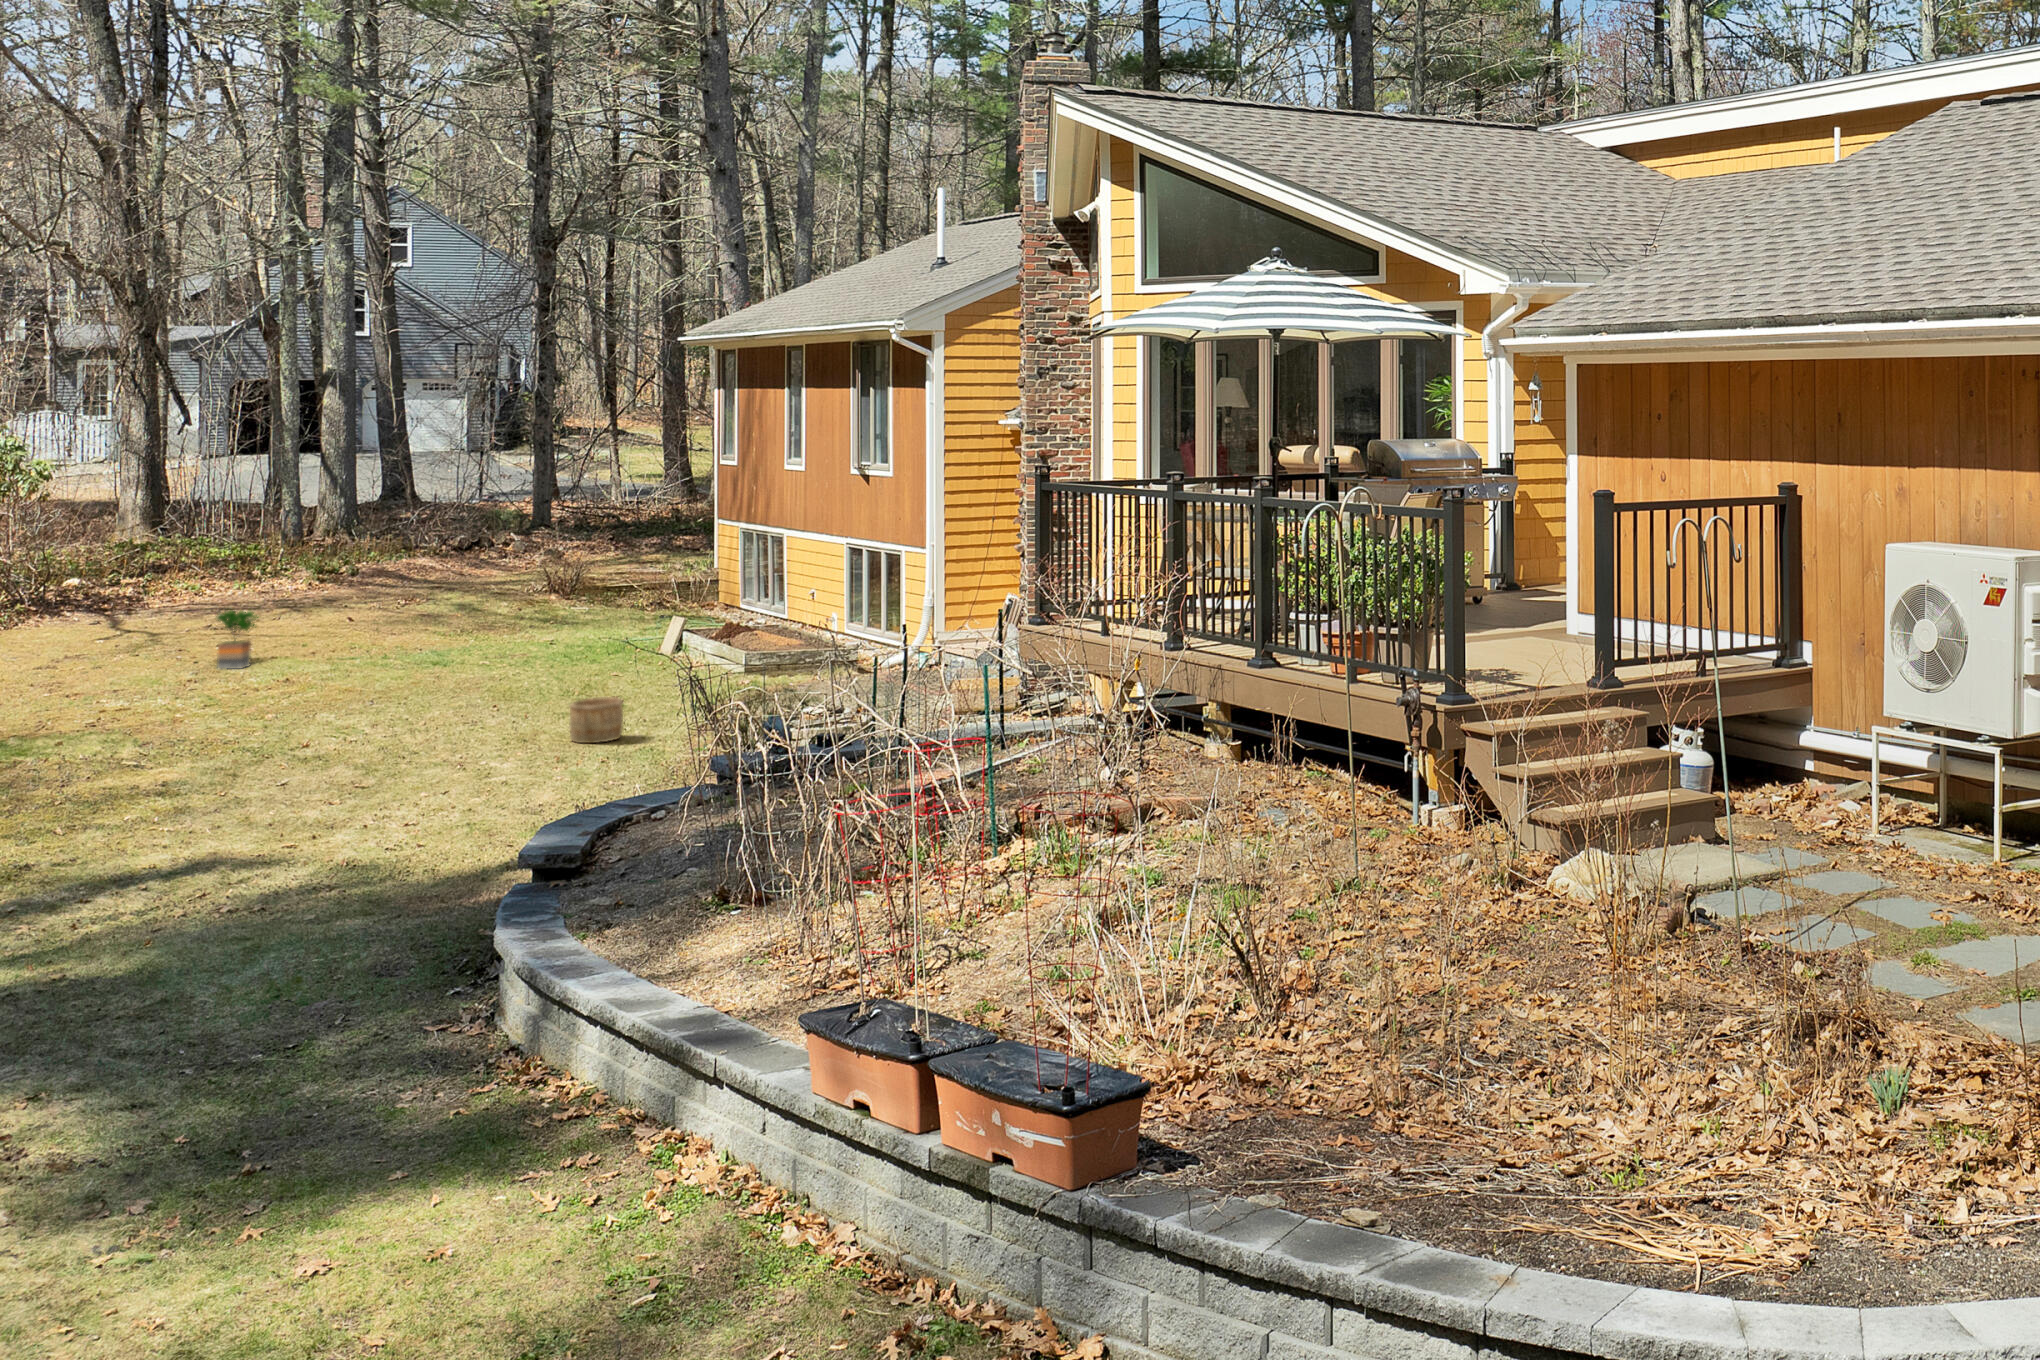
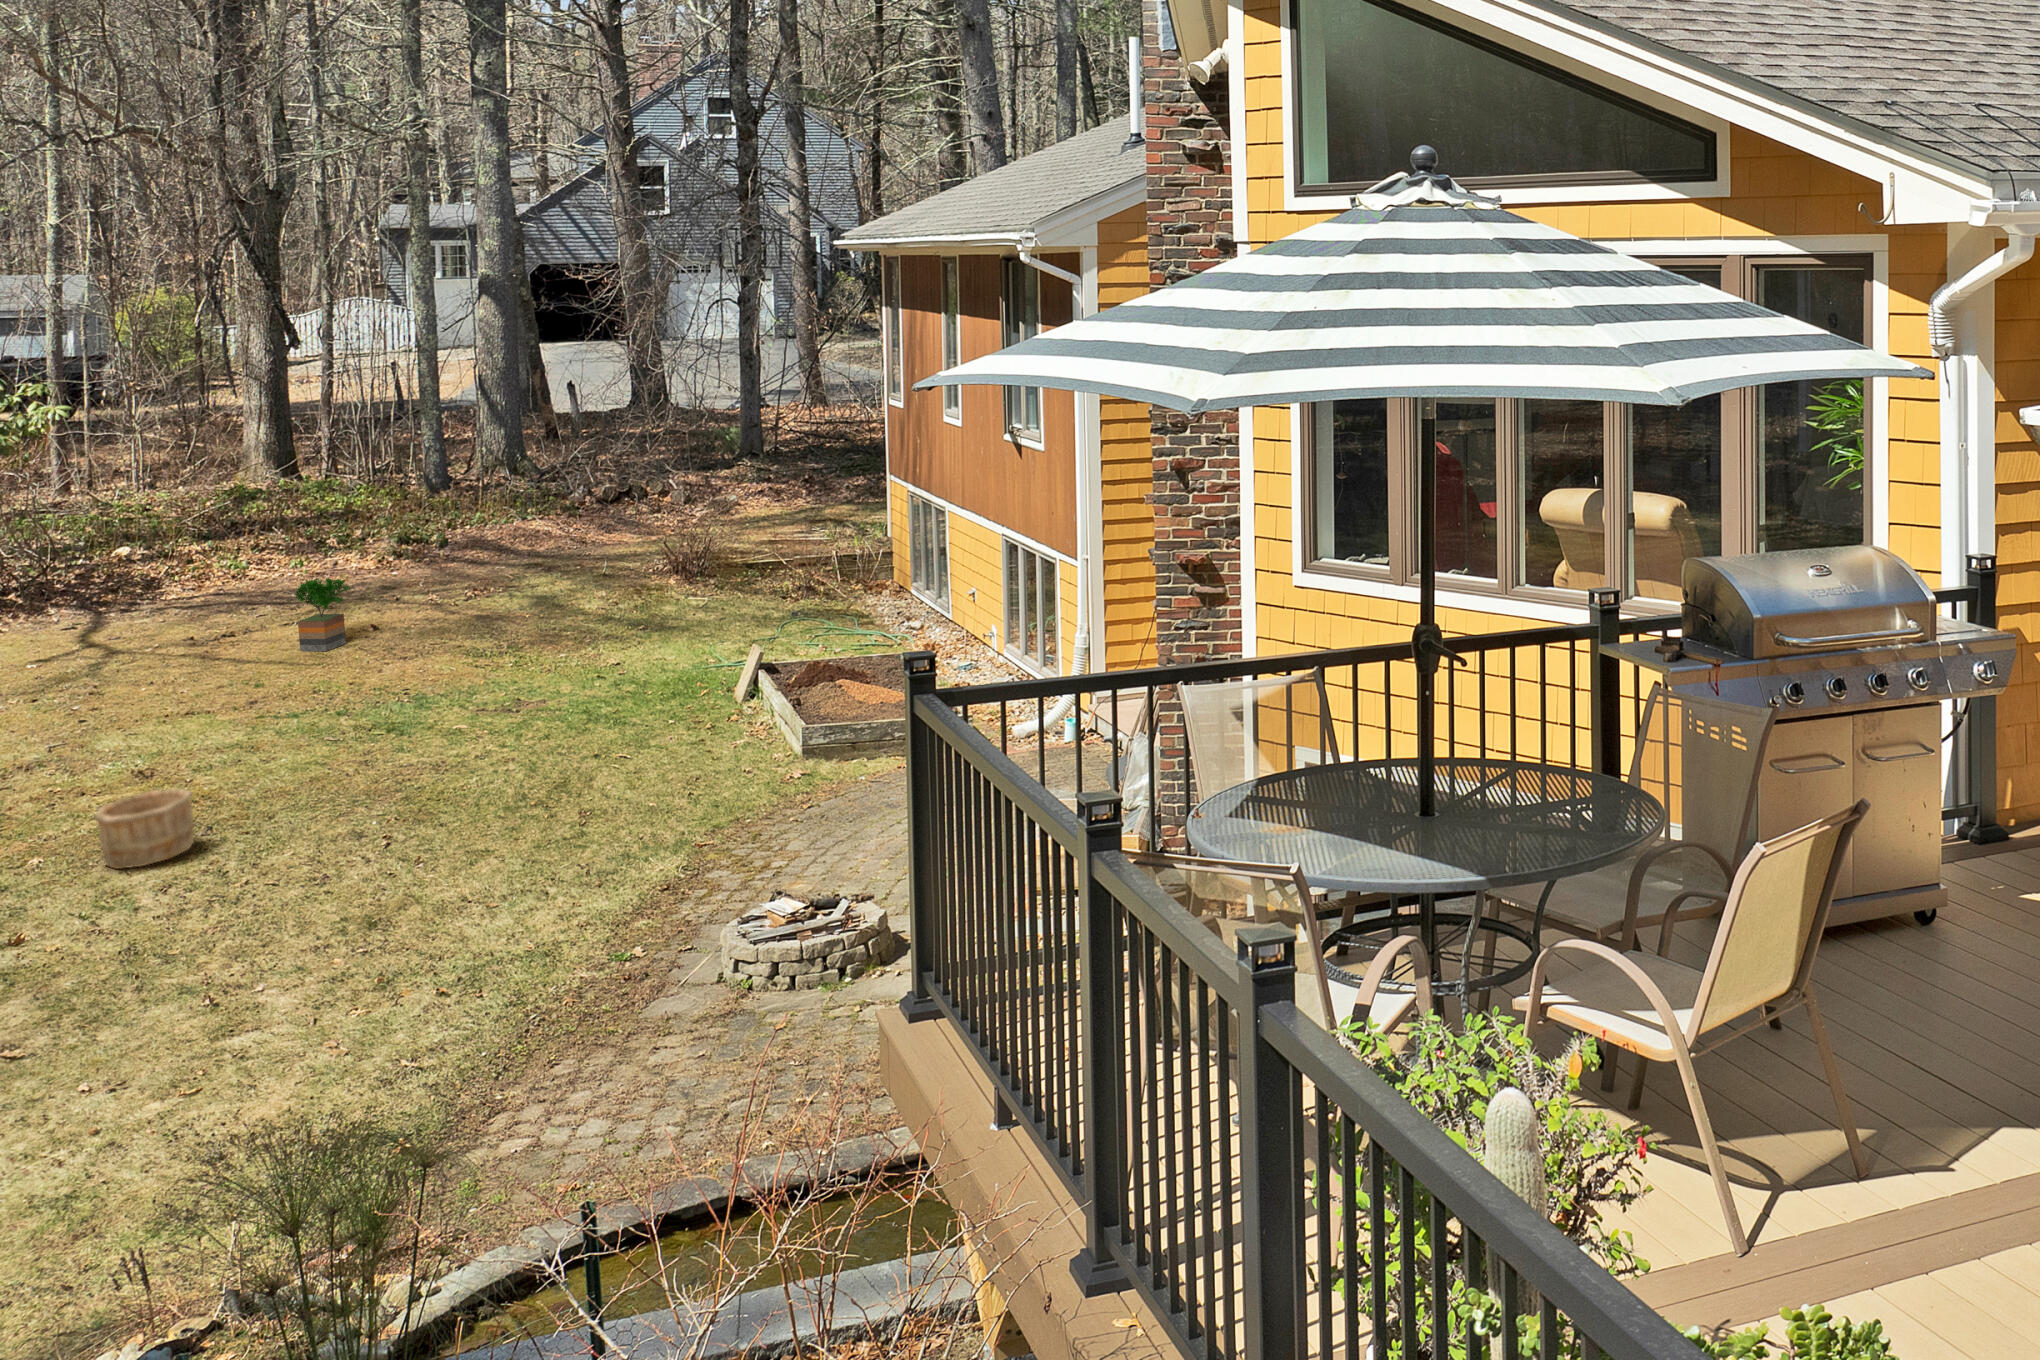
wooden bucket: present [569,697,623,743] -> present [95,789,194,869]

